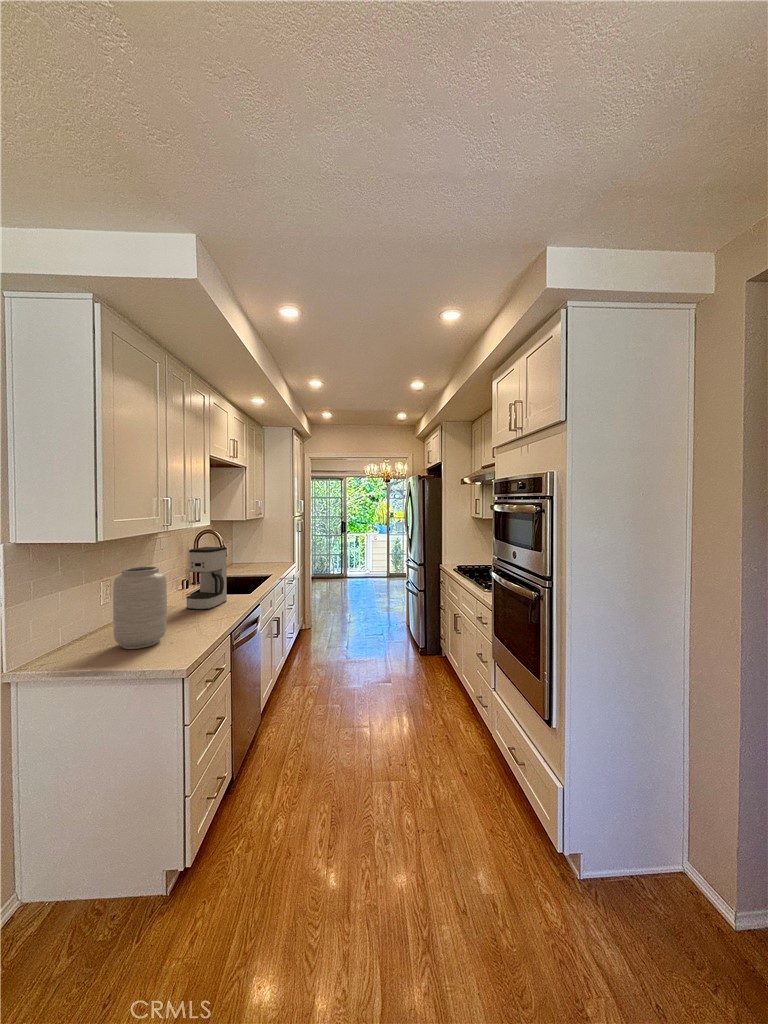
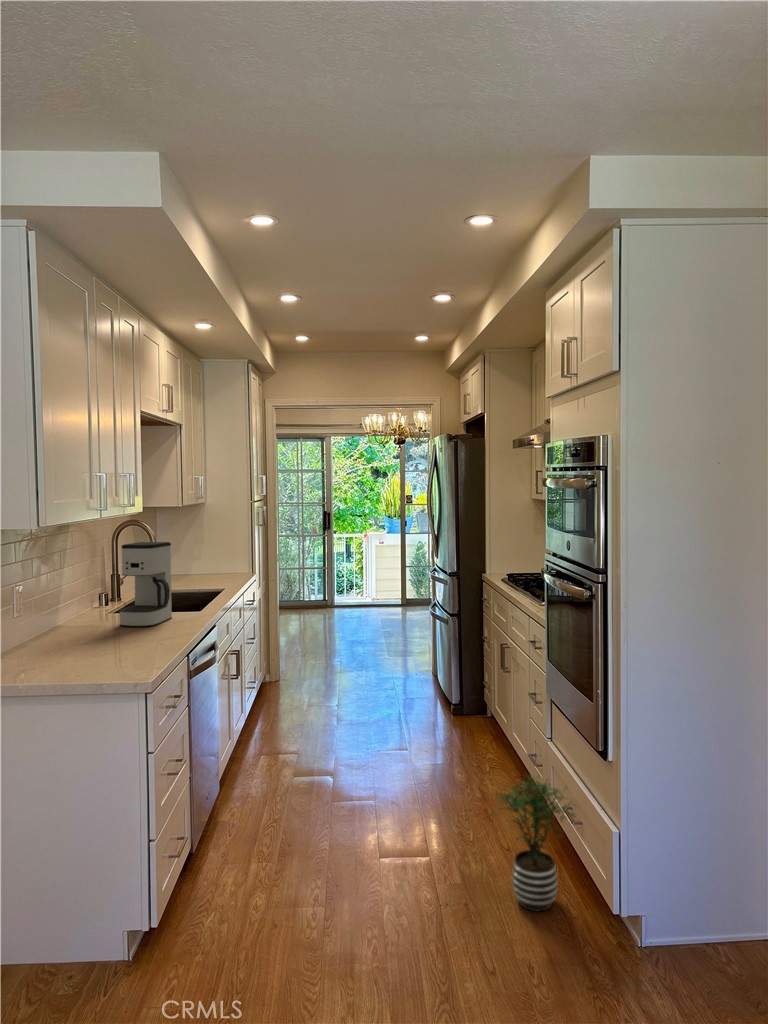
vase: present [113,567,167,649] -> none [48,562,112,664]
potted plant: none [457,726,528,841] -> present [490,775,576,911]

